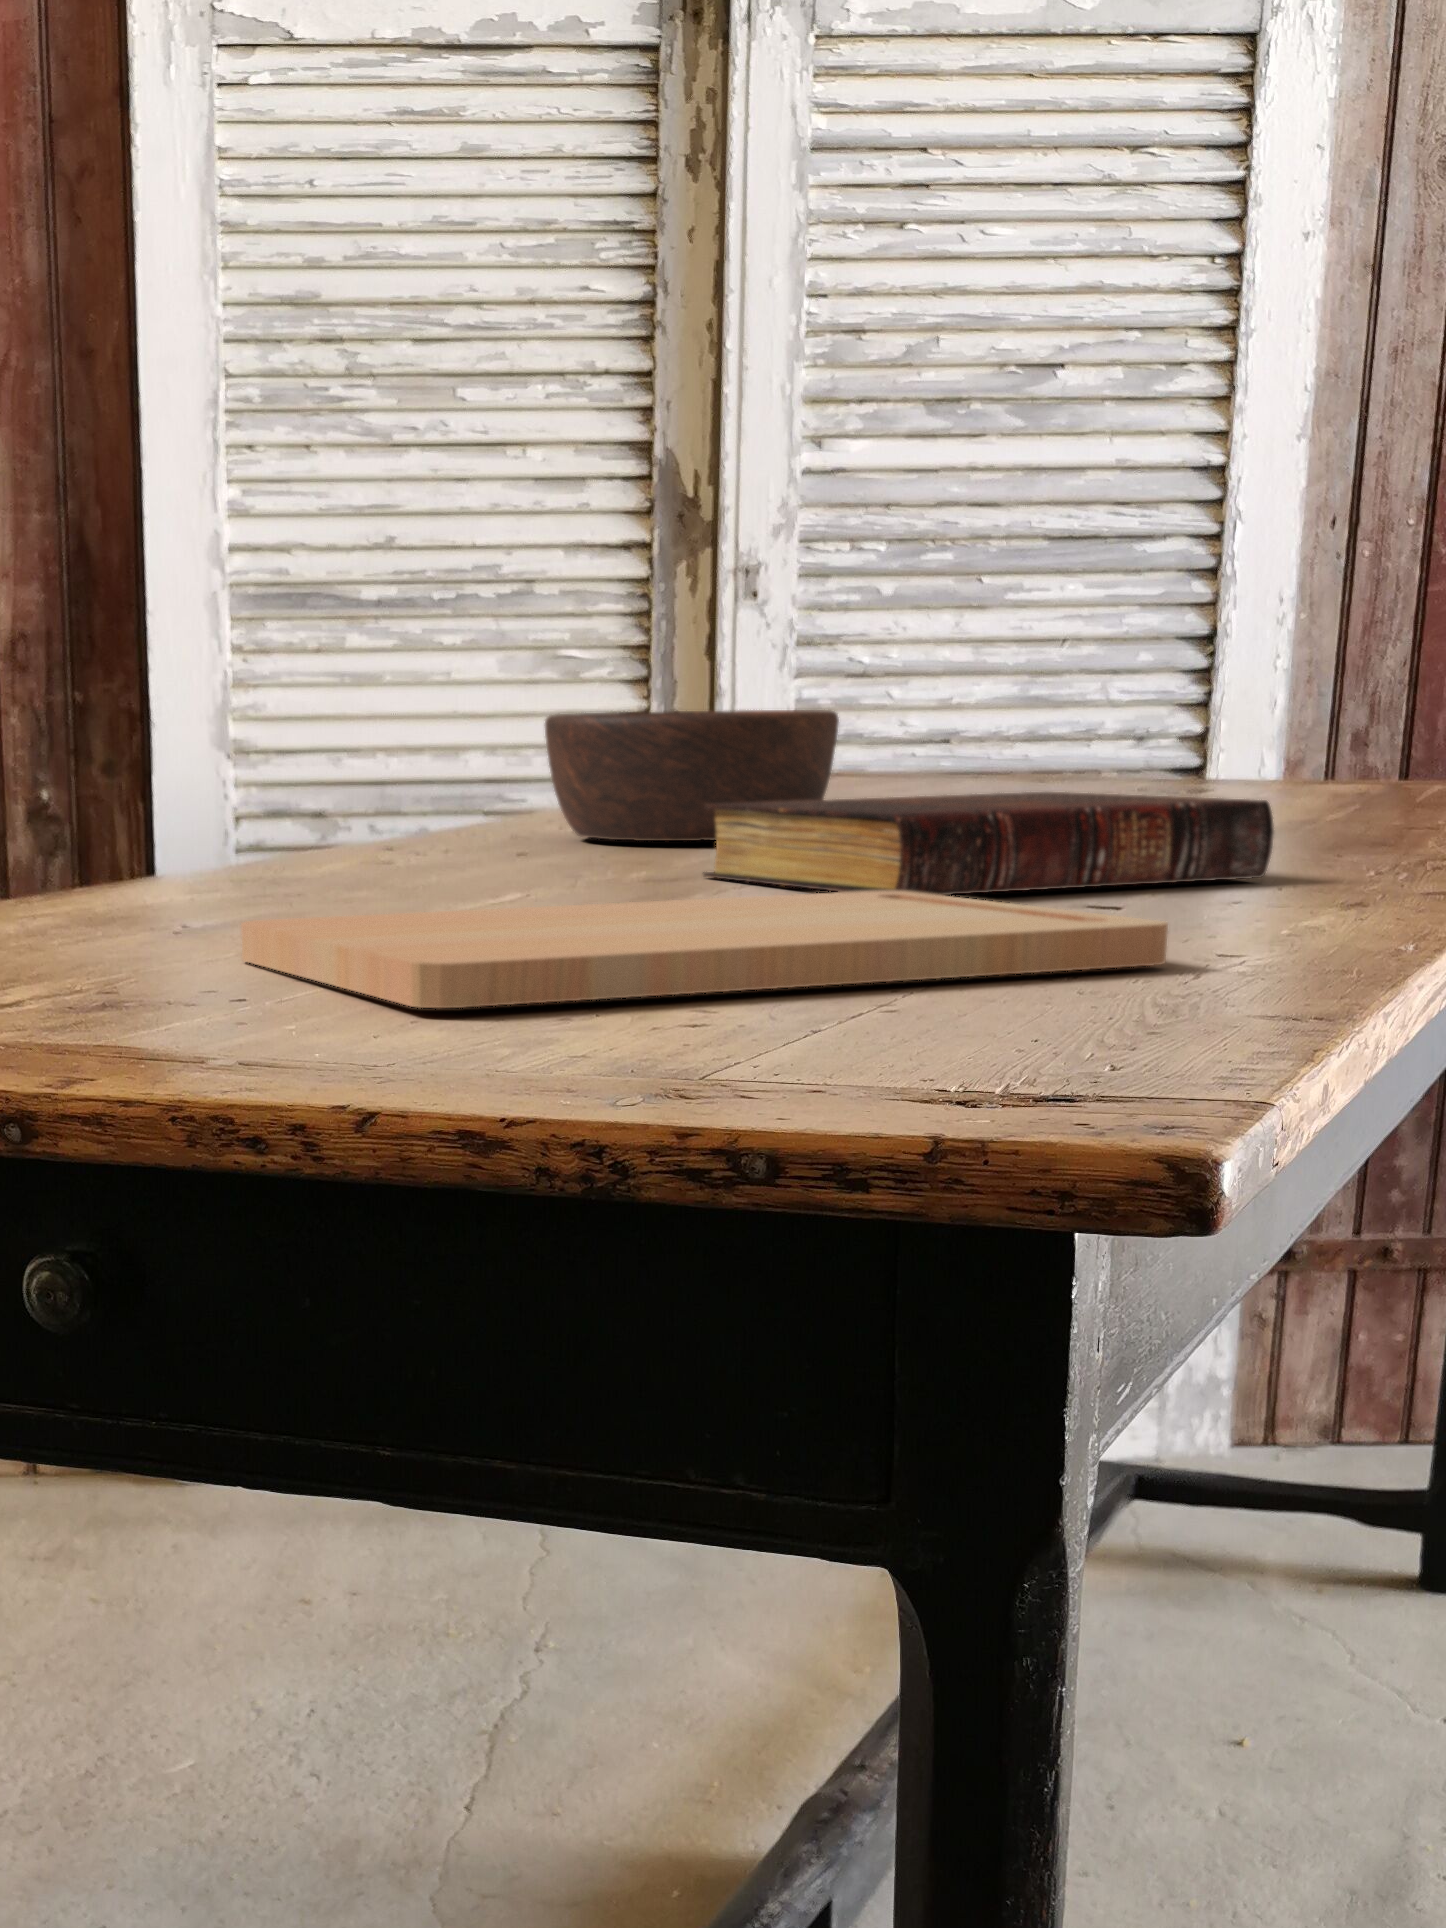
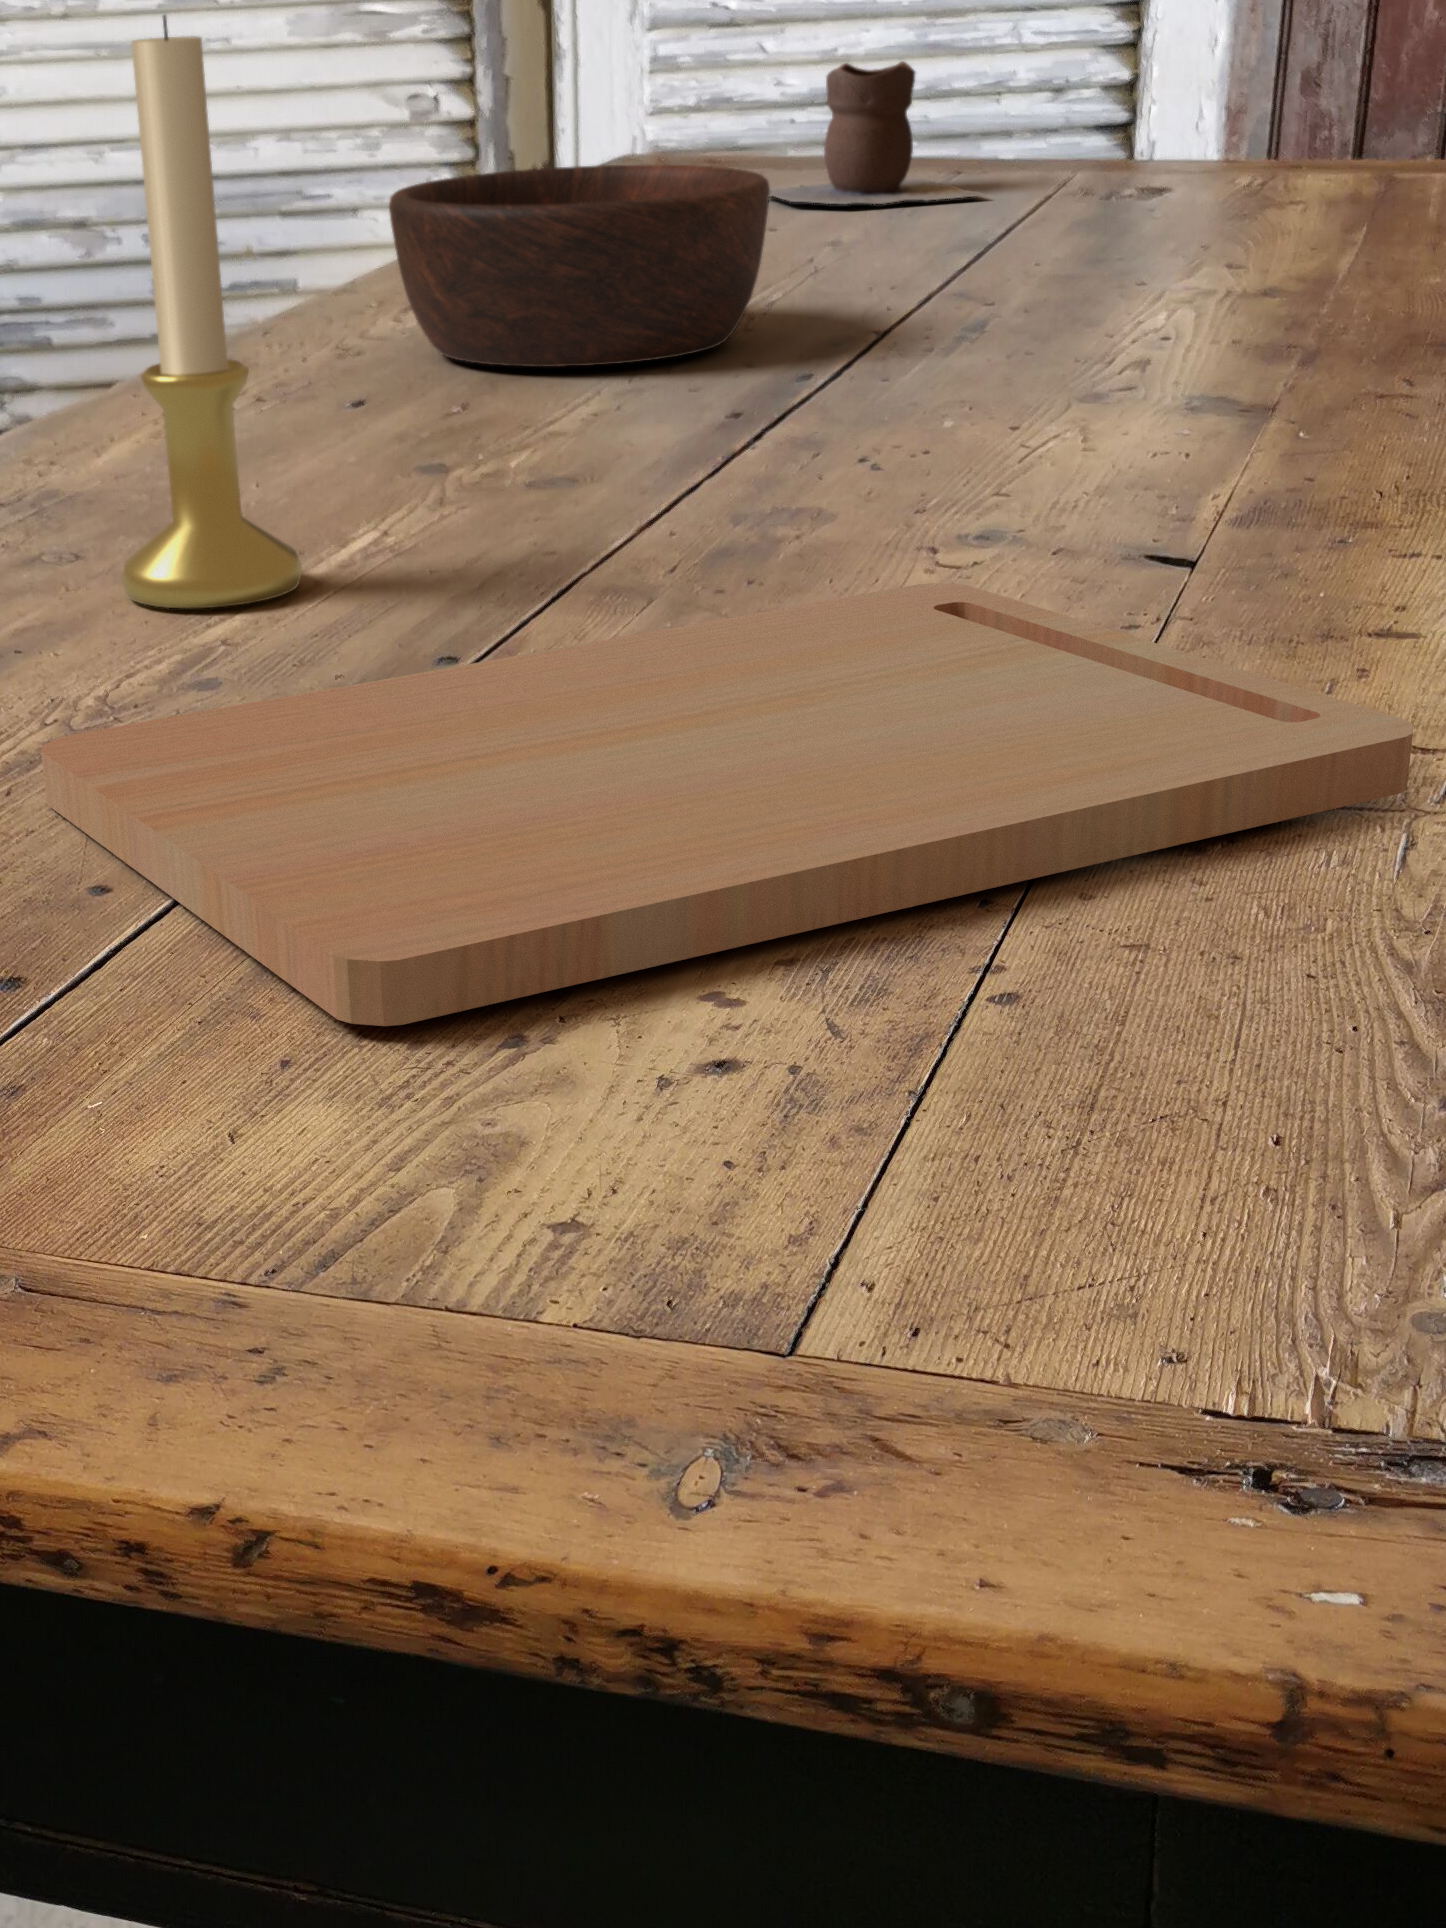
candle holder: none [311,500,441,910] -> present [122,15,302,608]
vase: none [869,685,1053,791] -> present [770,61,985,204]
book: present [703,792,1274,895] -> none [633,313,1402,550]

